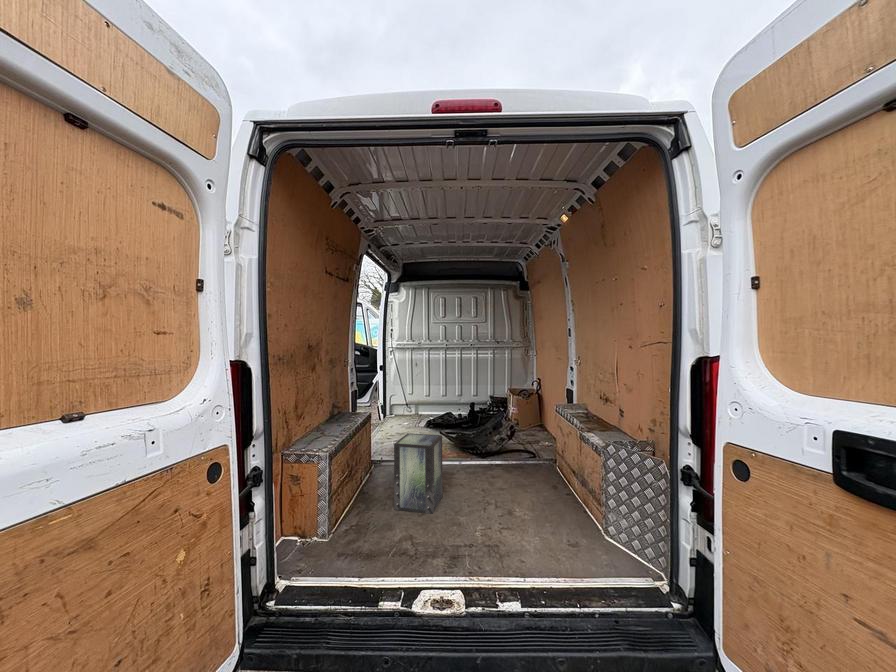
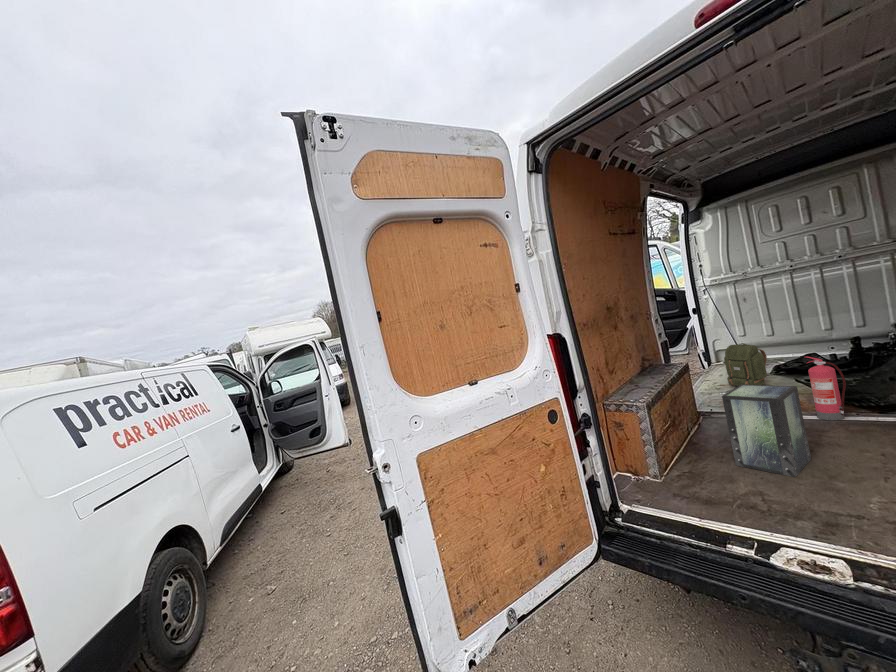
backpack: none [396,399,423,437] -> present [724,343,767,386]
fire extinguisher: none [446,412,465,462] -> present [806,356,846,420]

